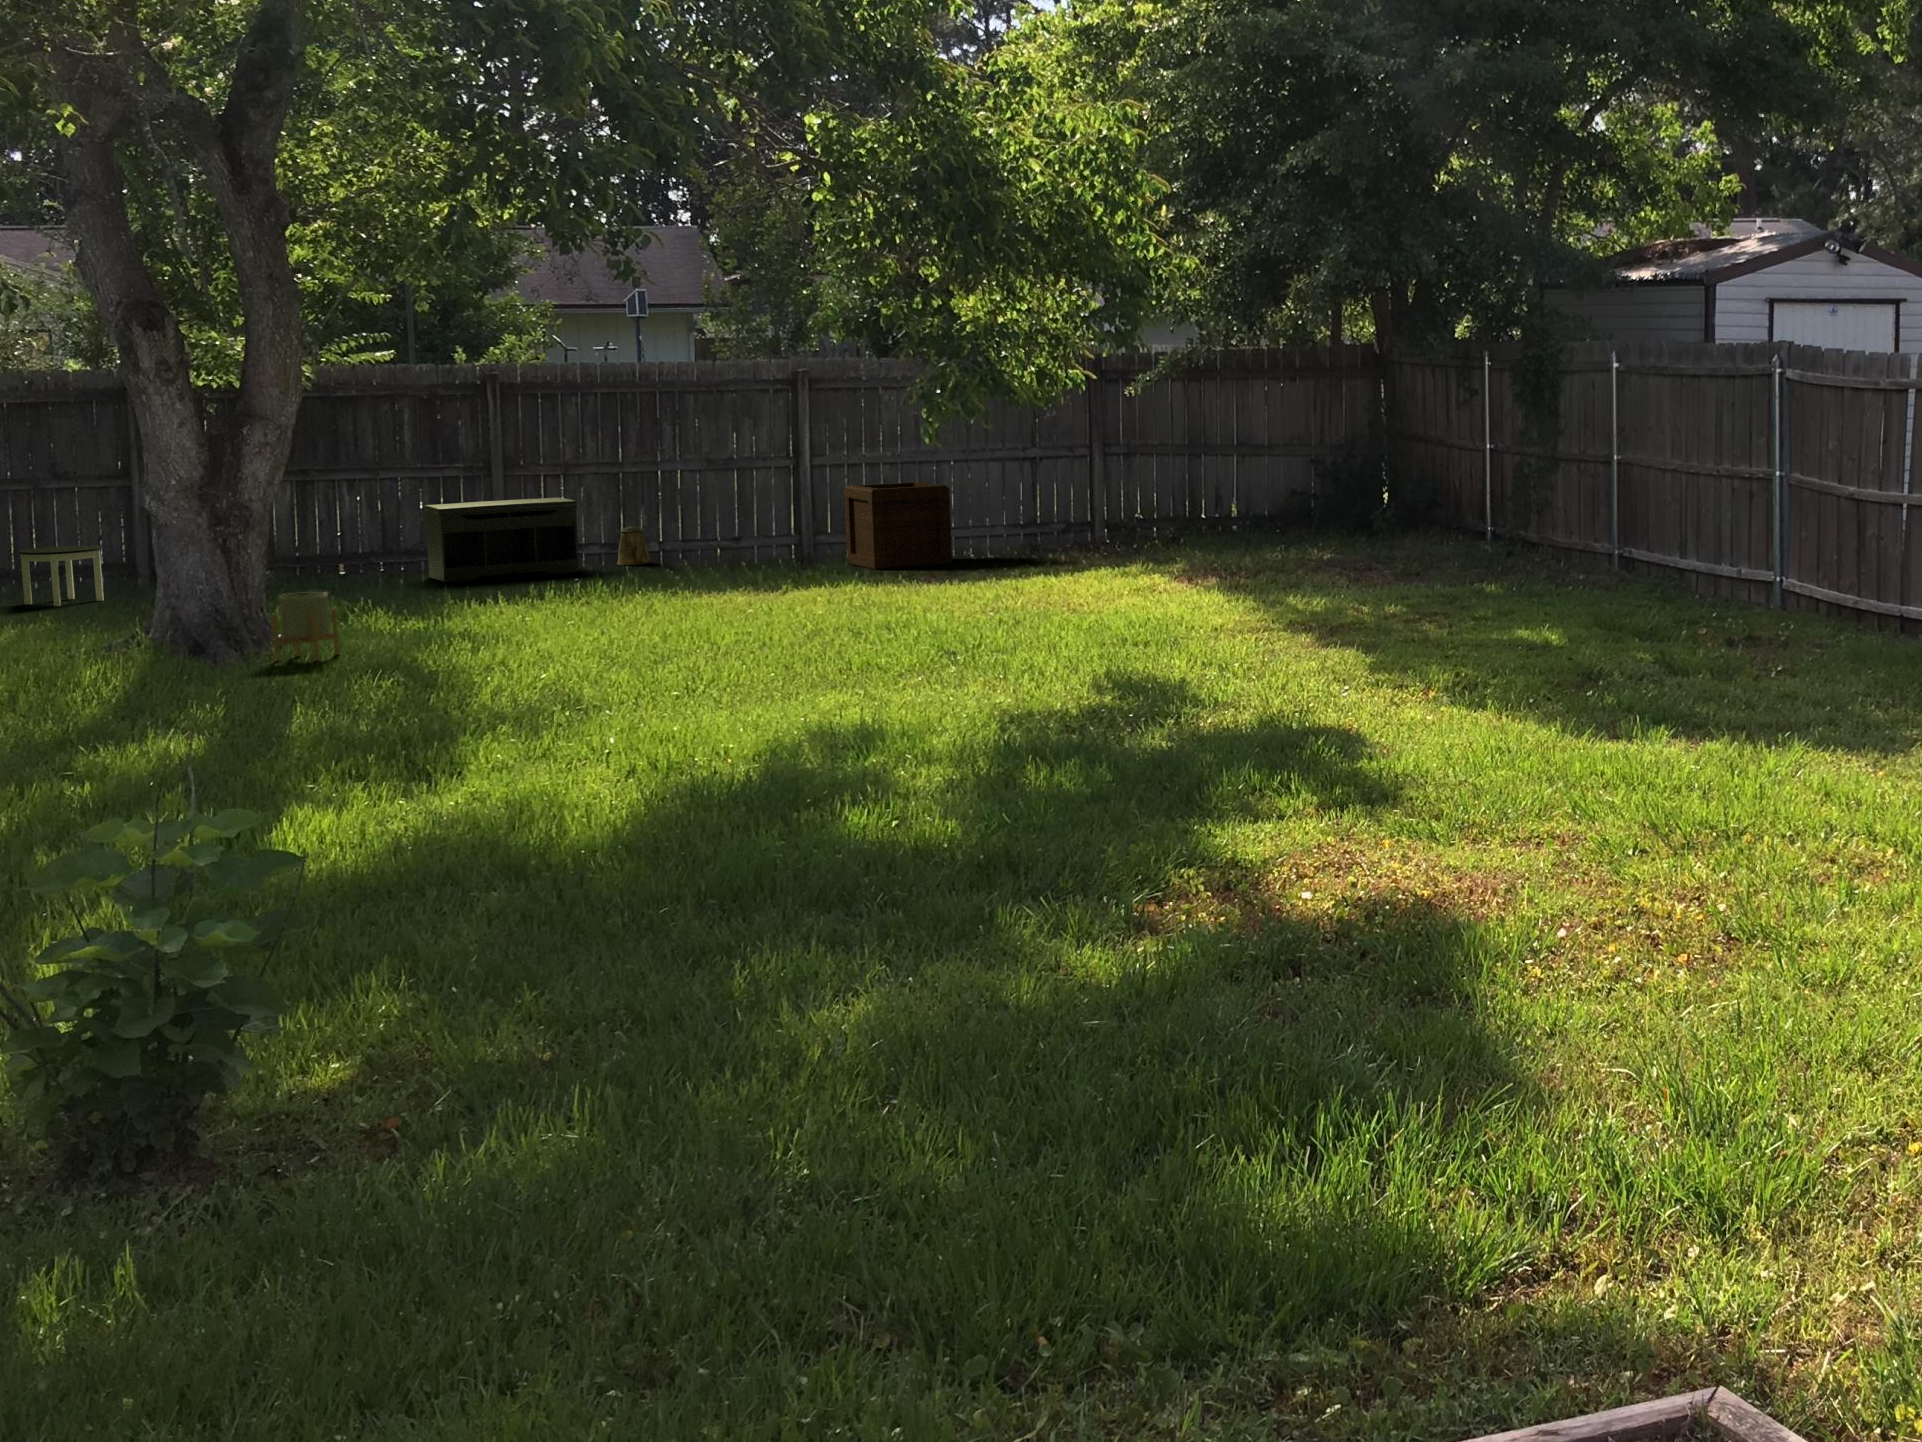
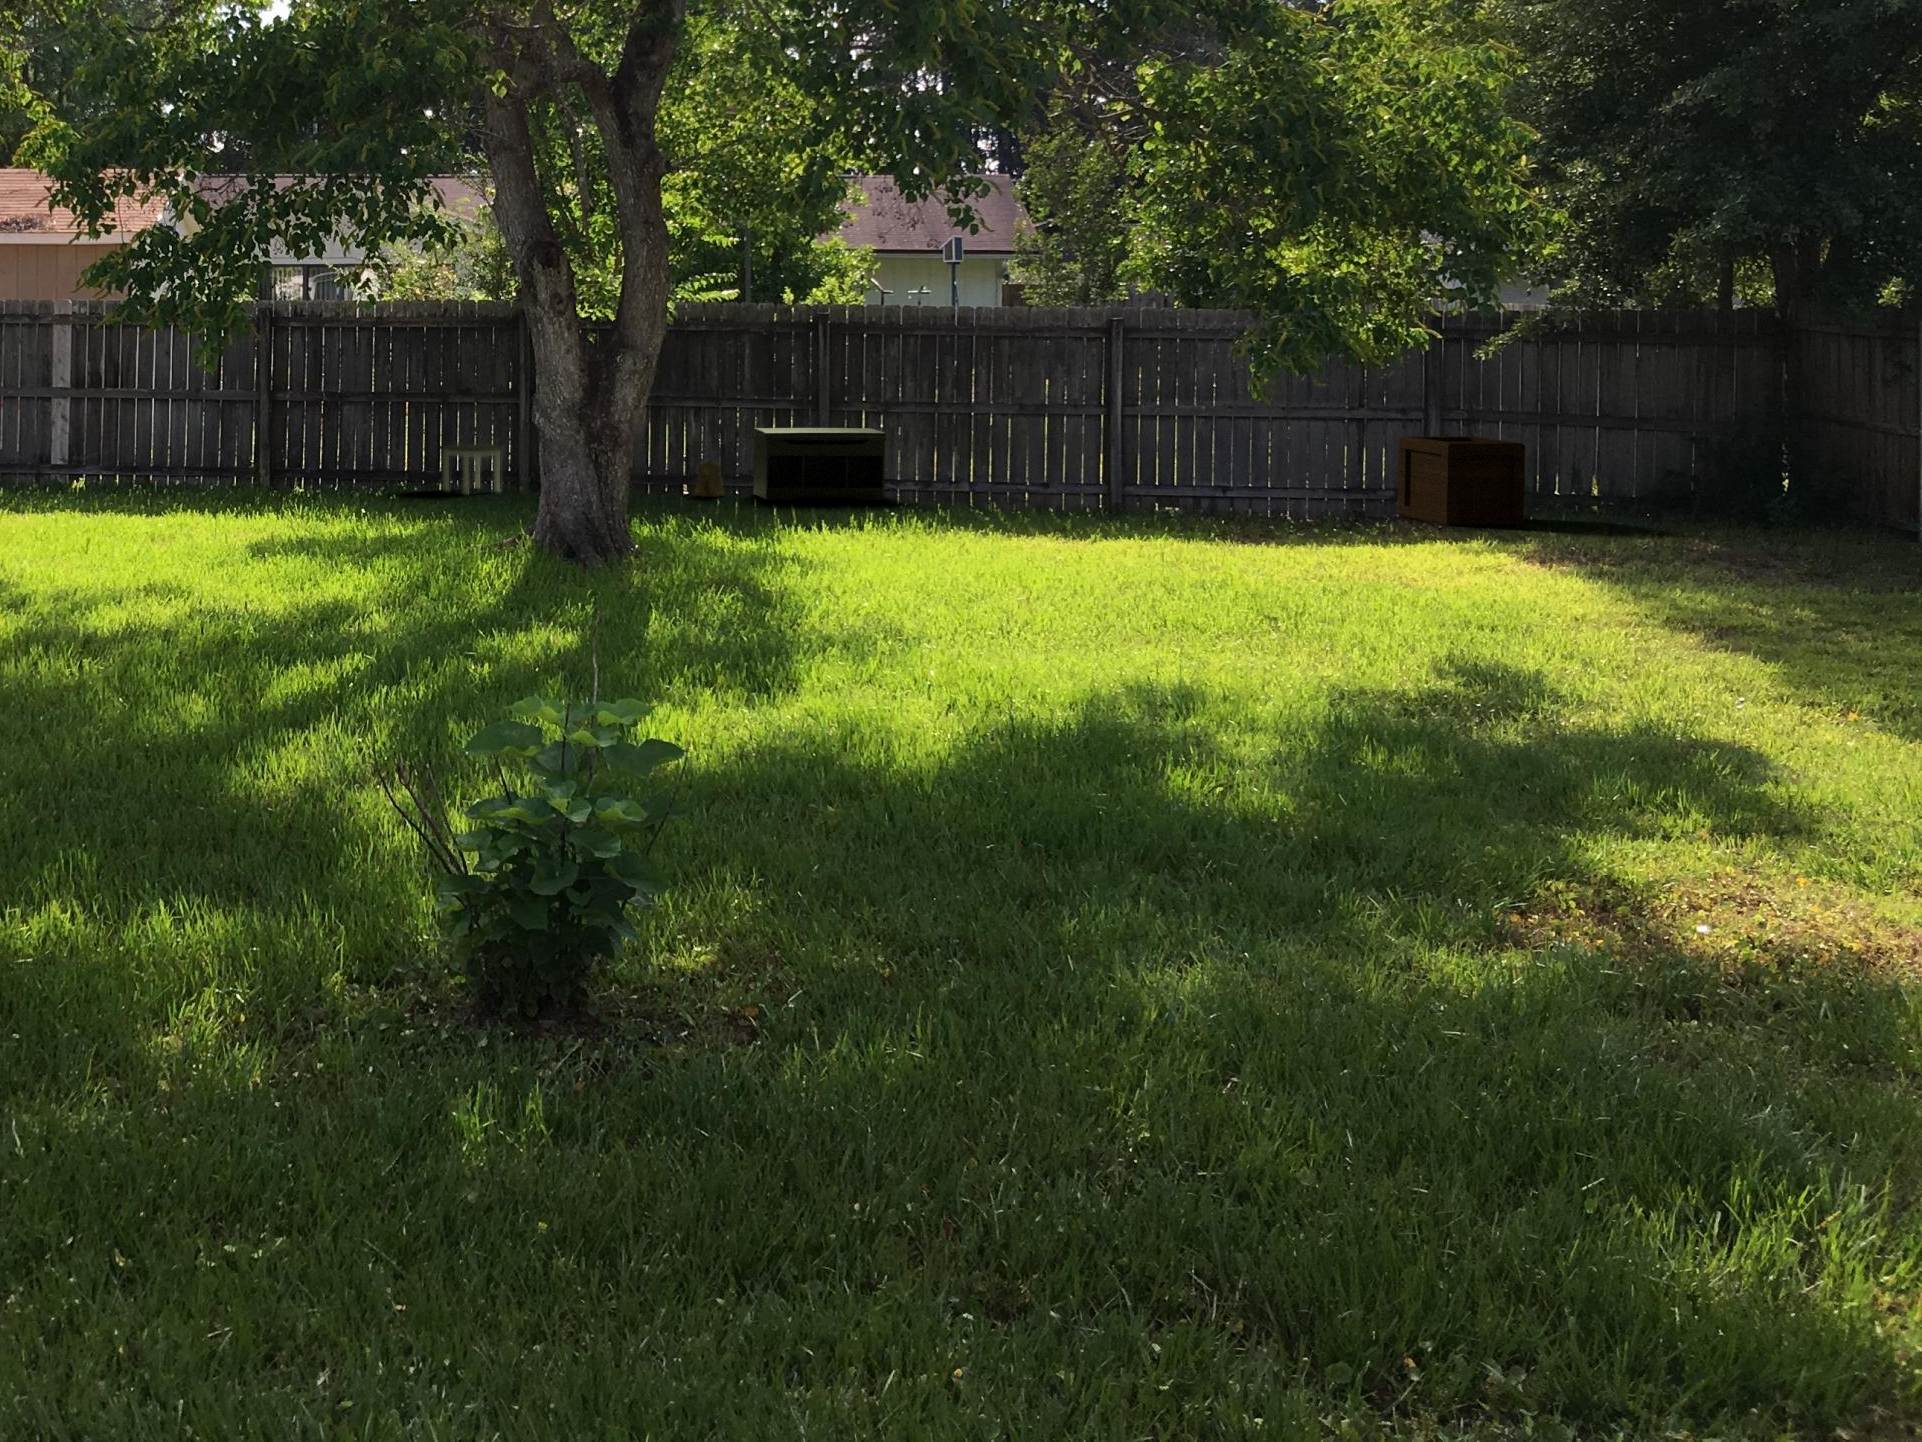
wooden crate: present [844,482,952,570] -> present [1397,436,1525,526]
watering can: present [617,525,651,565] -> present [695,460,724,497]
planter: present [272,592,340,661] -> none [618,510,672,573]

